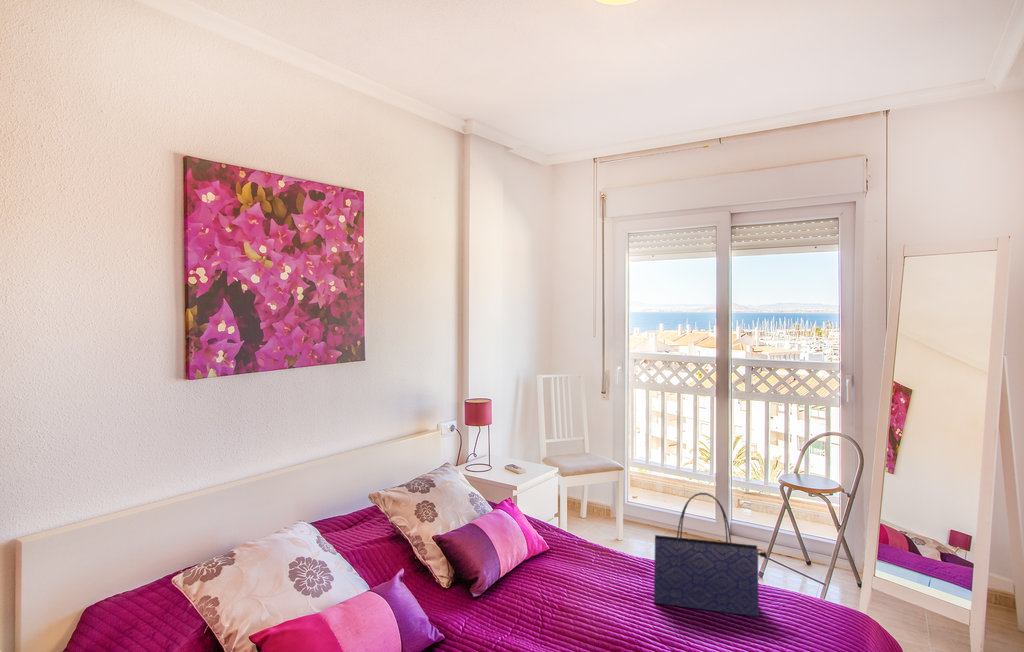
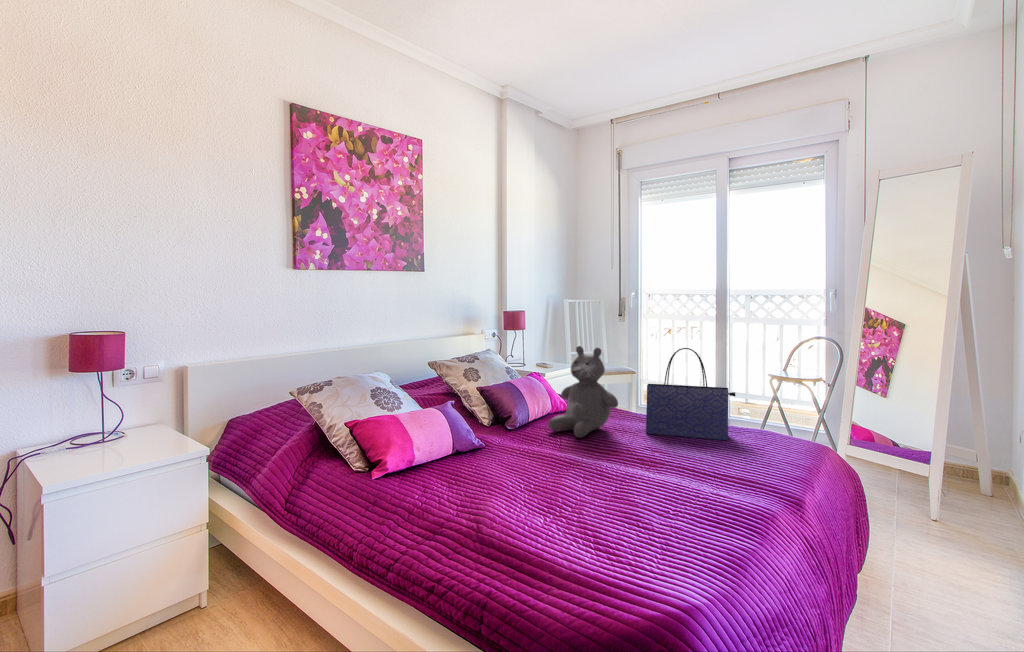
teddy bear: none [528,484,619,617] -> present [548,346,618,438]

